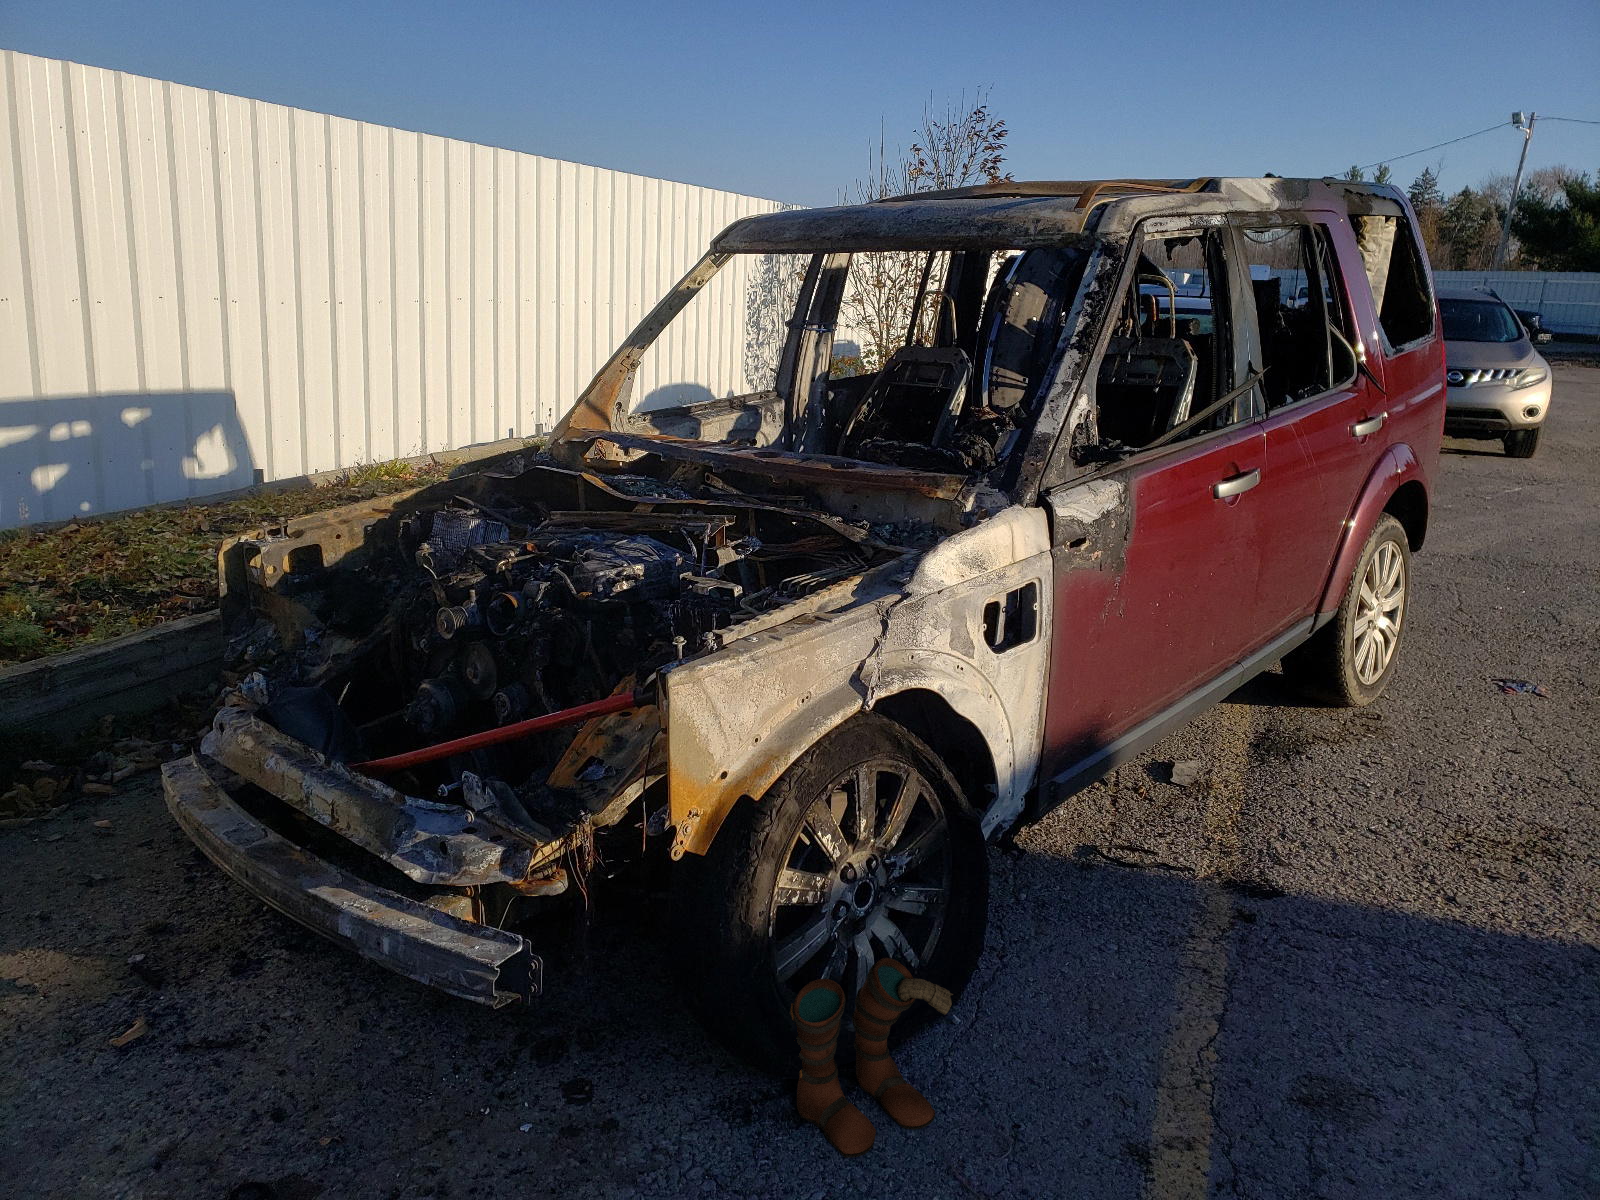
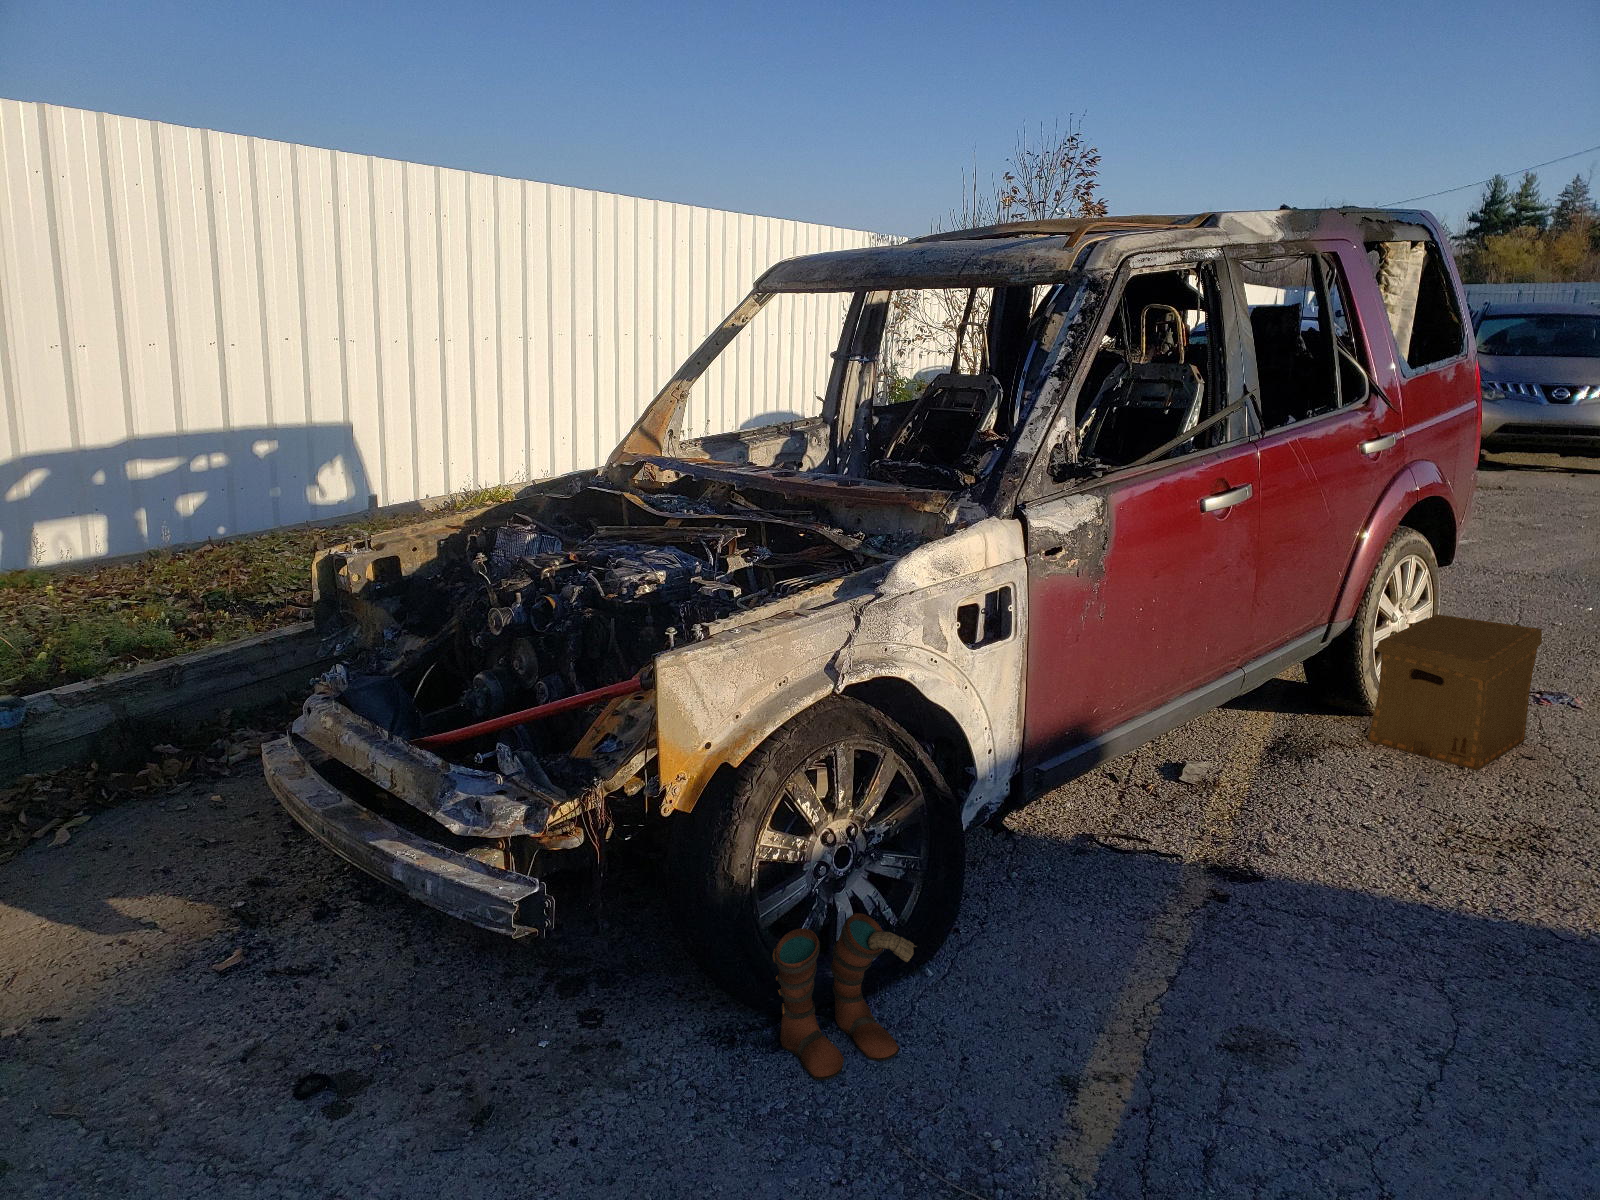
cardboard box: none [1348,606,1522,767] -> present [1368,614,1542,770]

